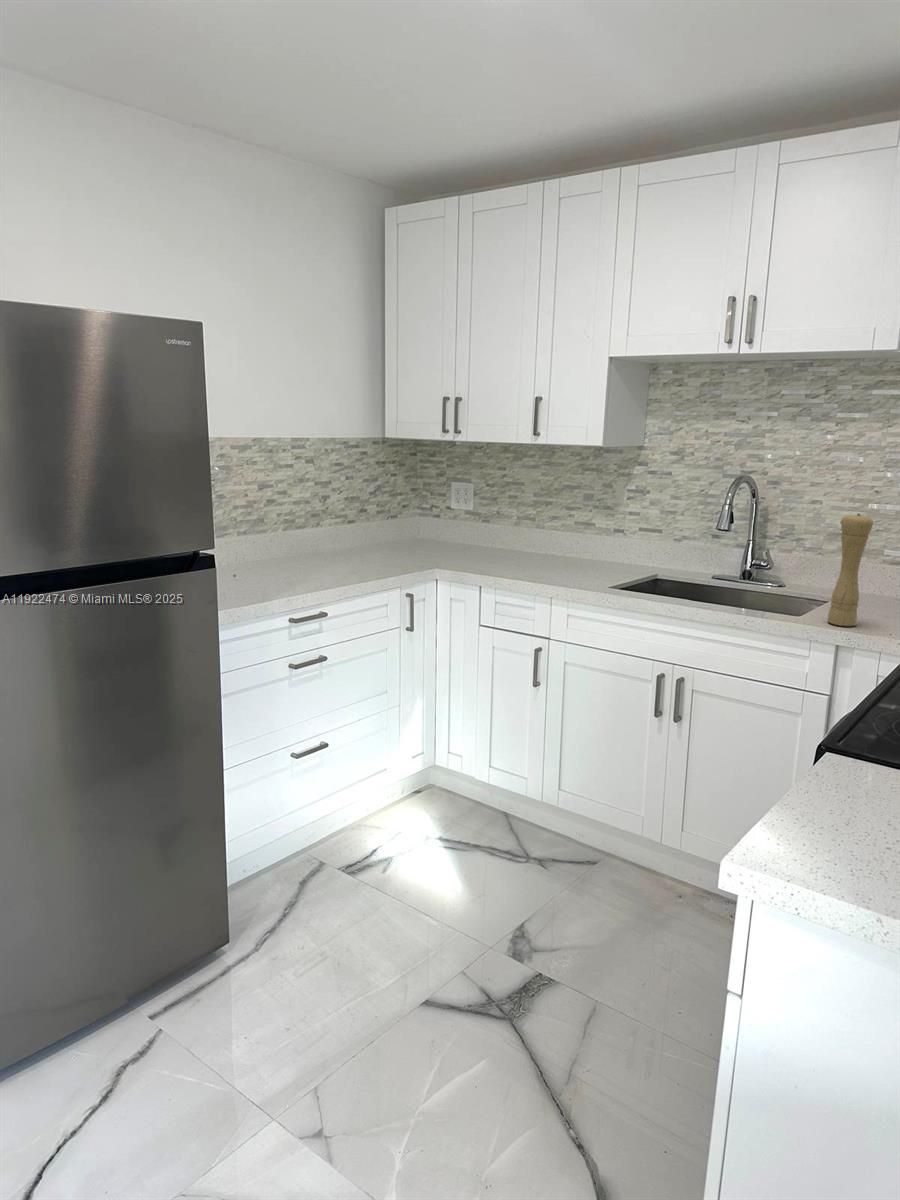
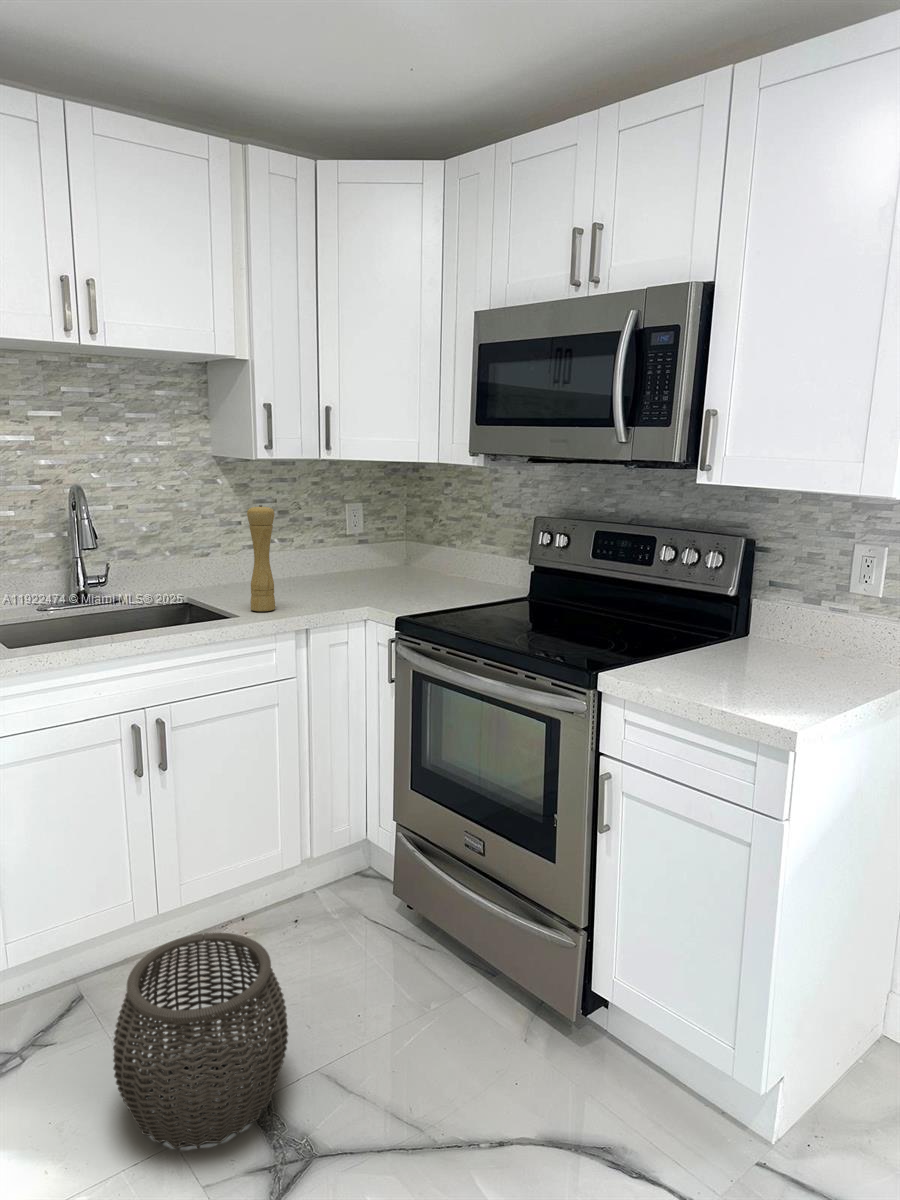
woven basket: none [475,825,607,982] -> present [113,933,288,1148]

